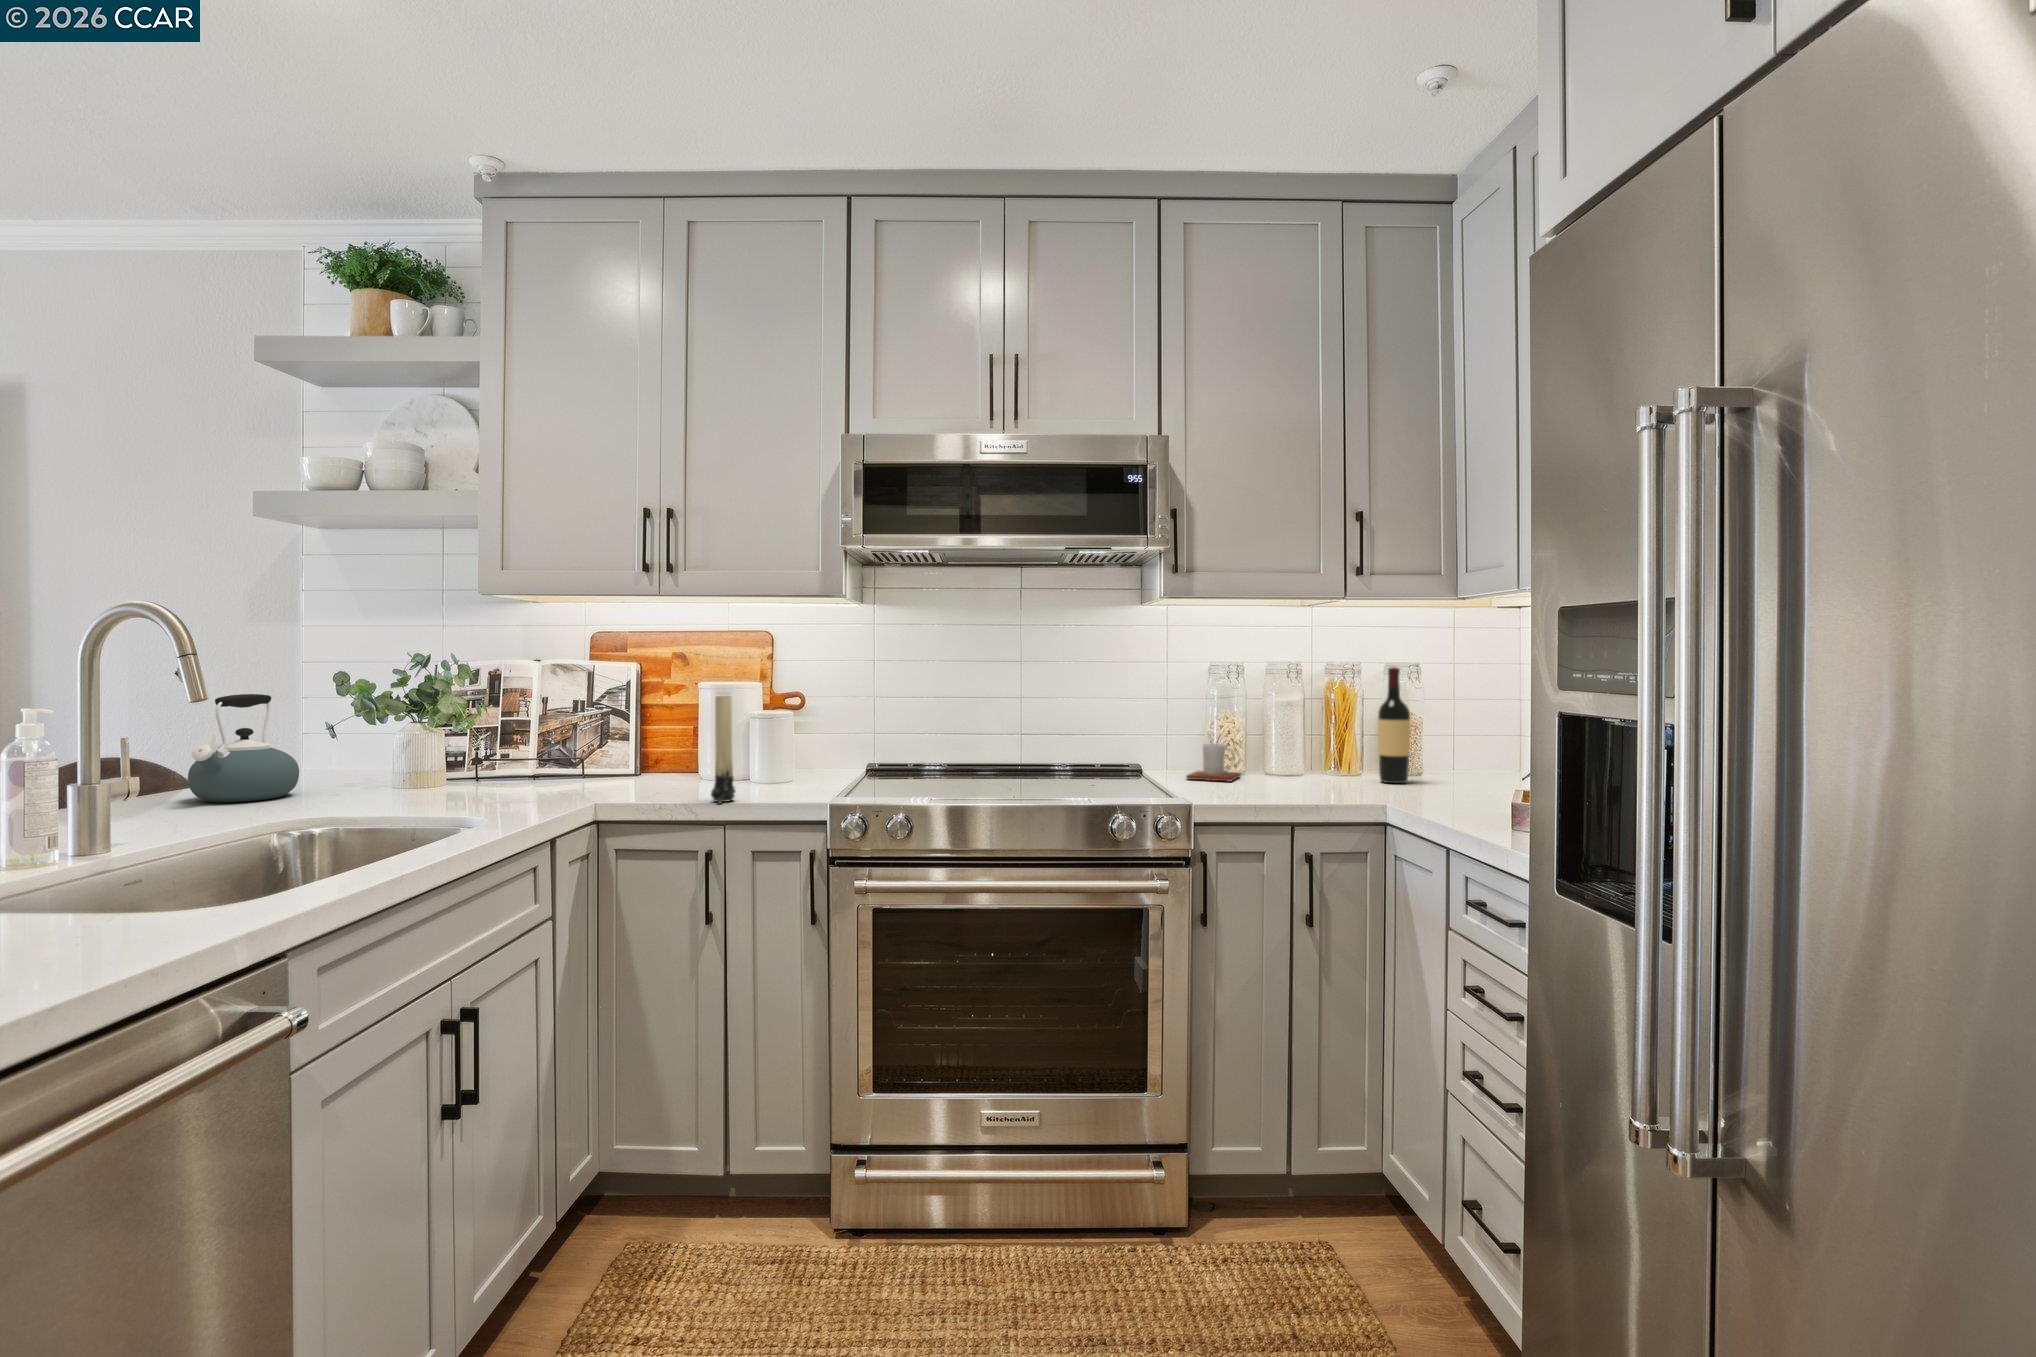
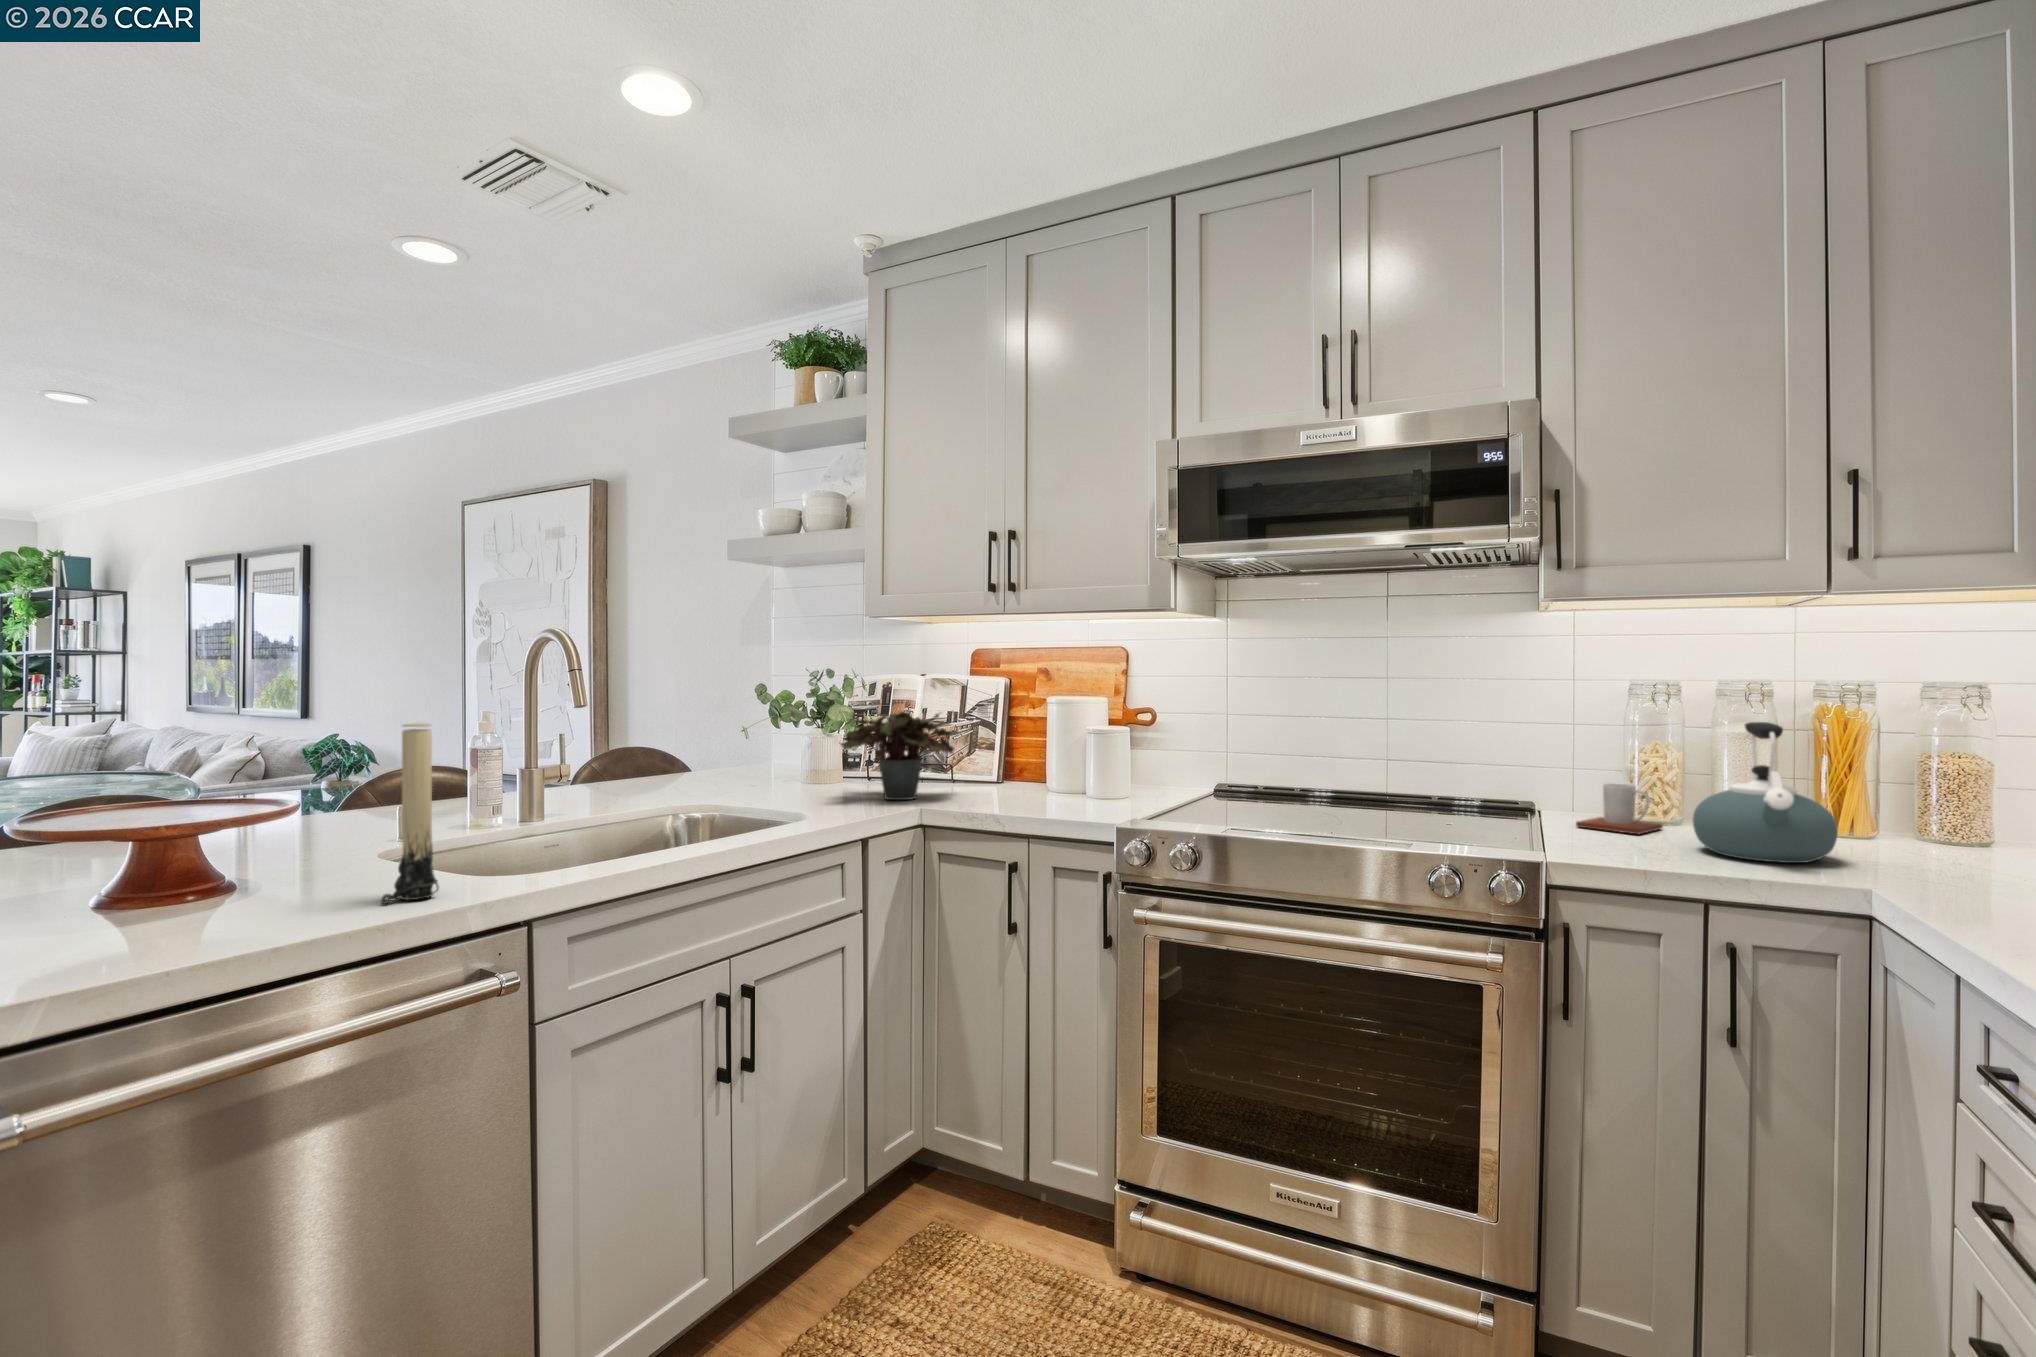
wine bottle: present [1378,667,1410,783] -> none [1890,690,1950,858]
candle: present [711,692,736,803] -> present [381,723,439,904]
kettle: present [188,694,299,802] -> present [1693,722,1838,863]
potted plant: none [484,701,624,801] -> present [841,712,959,800]

